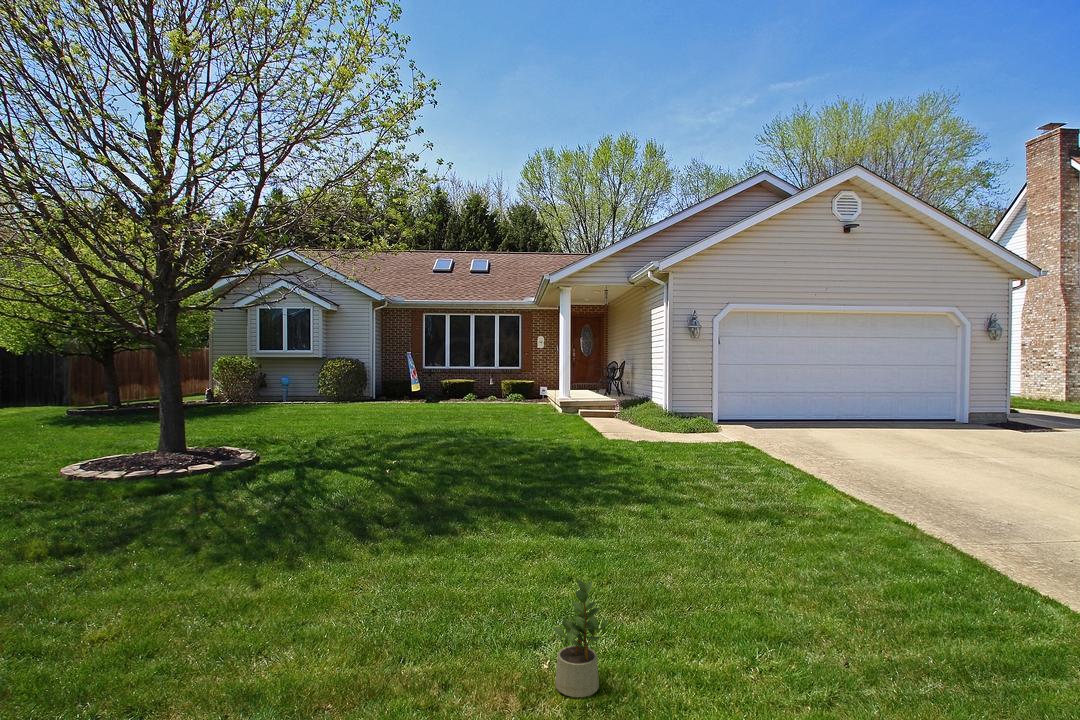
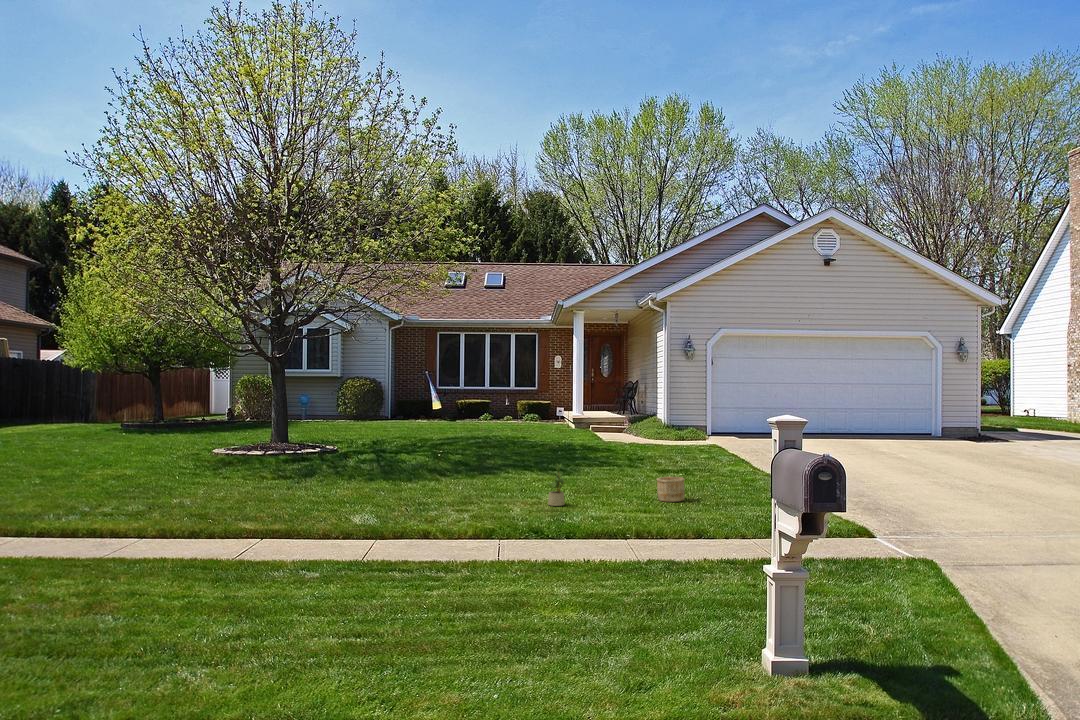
wooden bucket: none [805,582,879,658] -> present [657,477,685,502]

